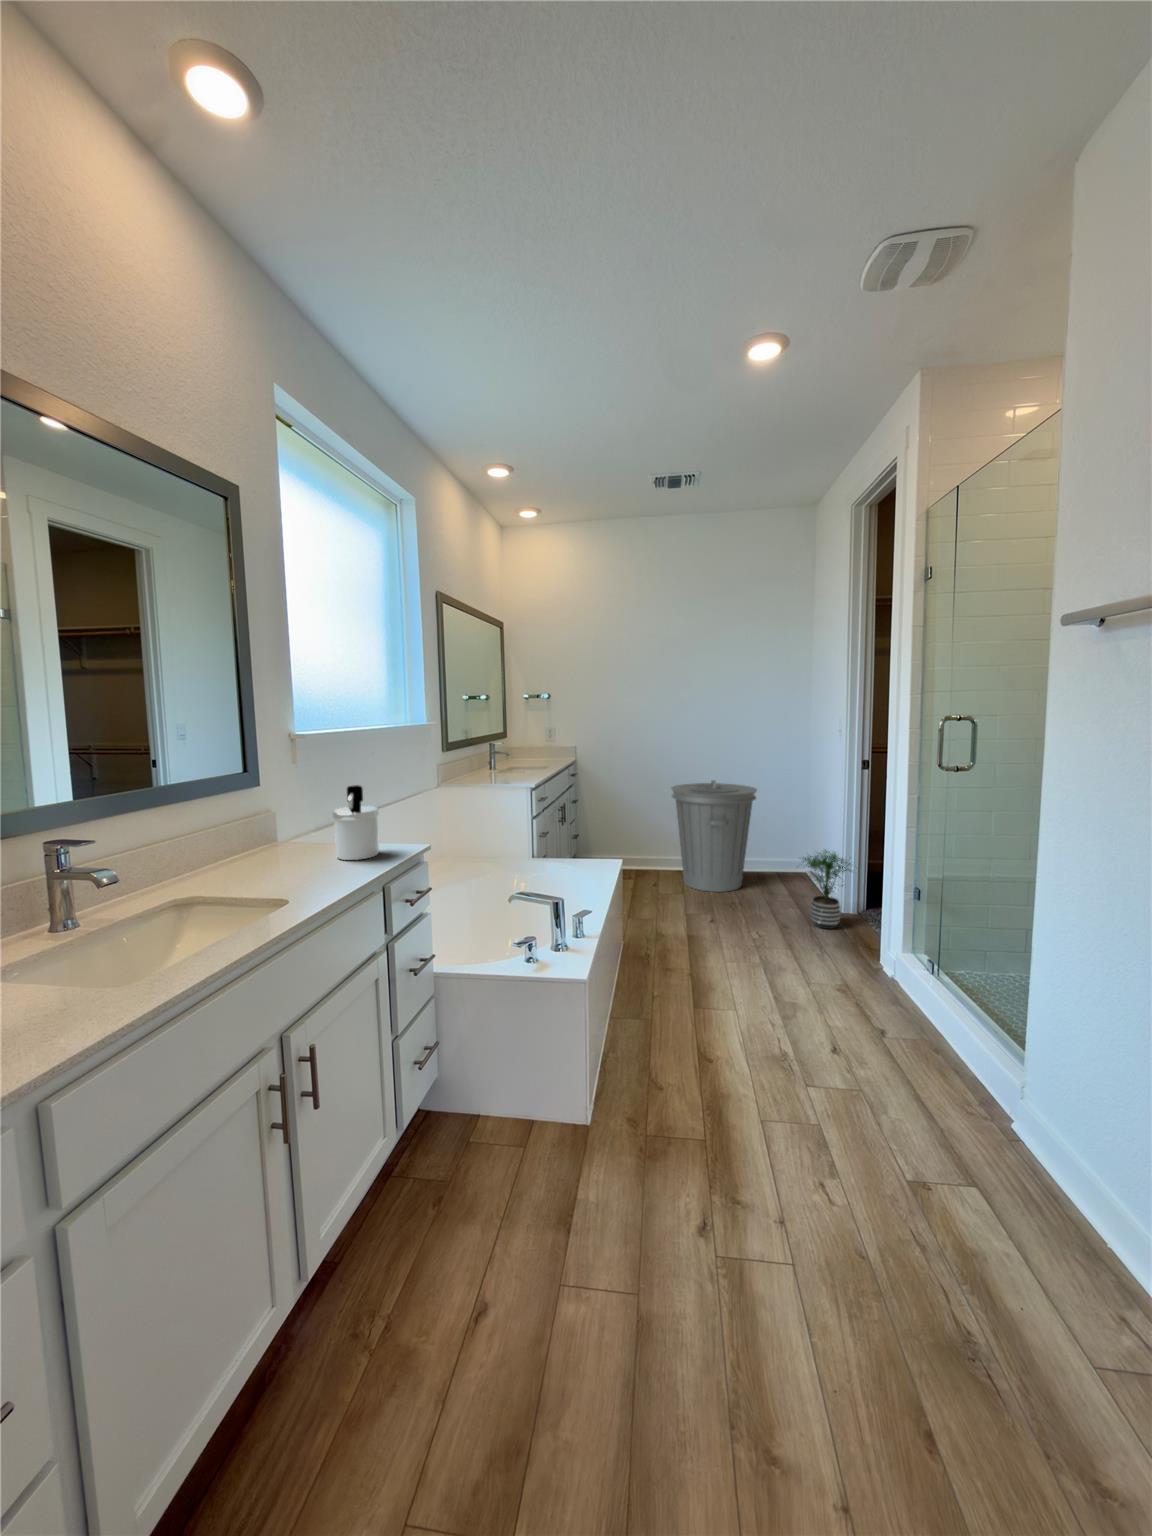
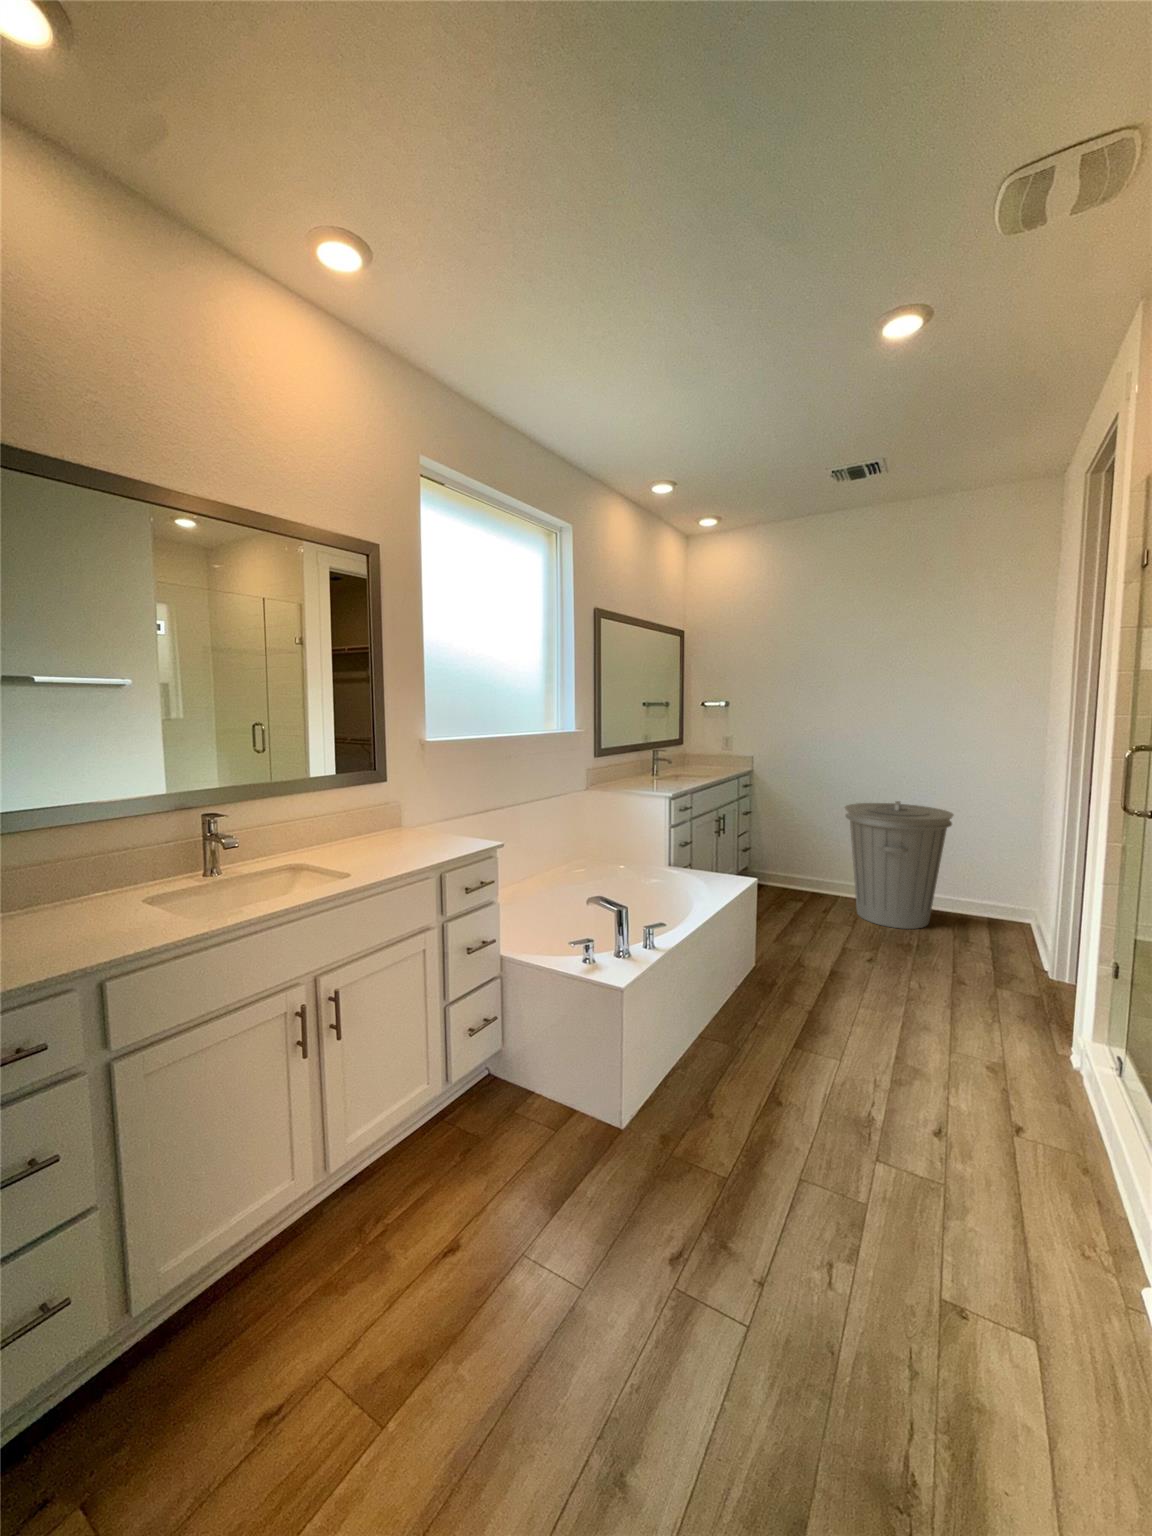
soap dispenser: present [333,785,379,860] -> none [419,788,455,849]
potted plant: present [803,850,851,929] -> none [976,894,1067,995]

